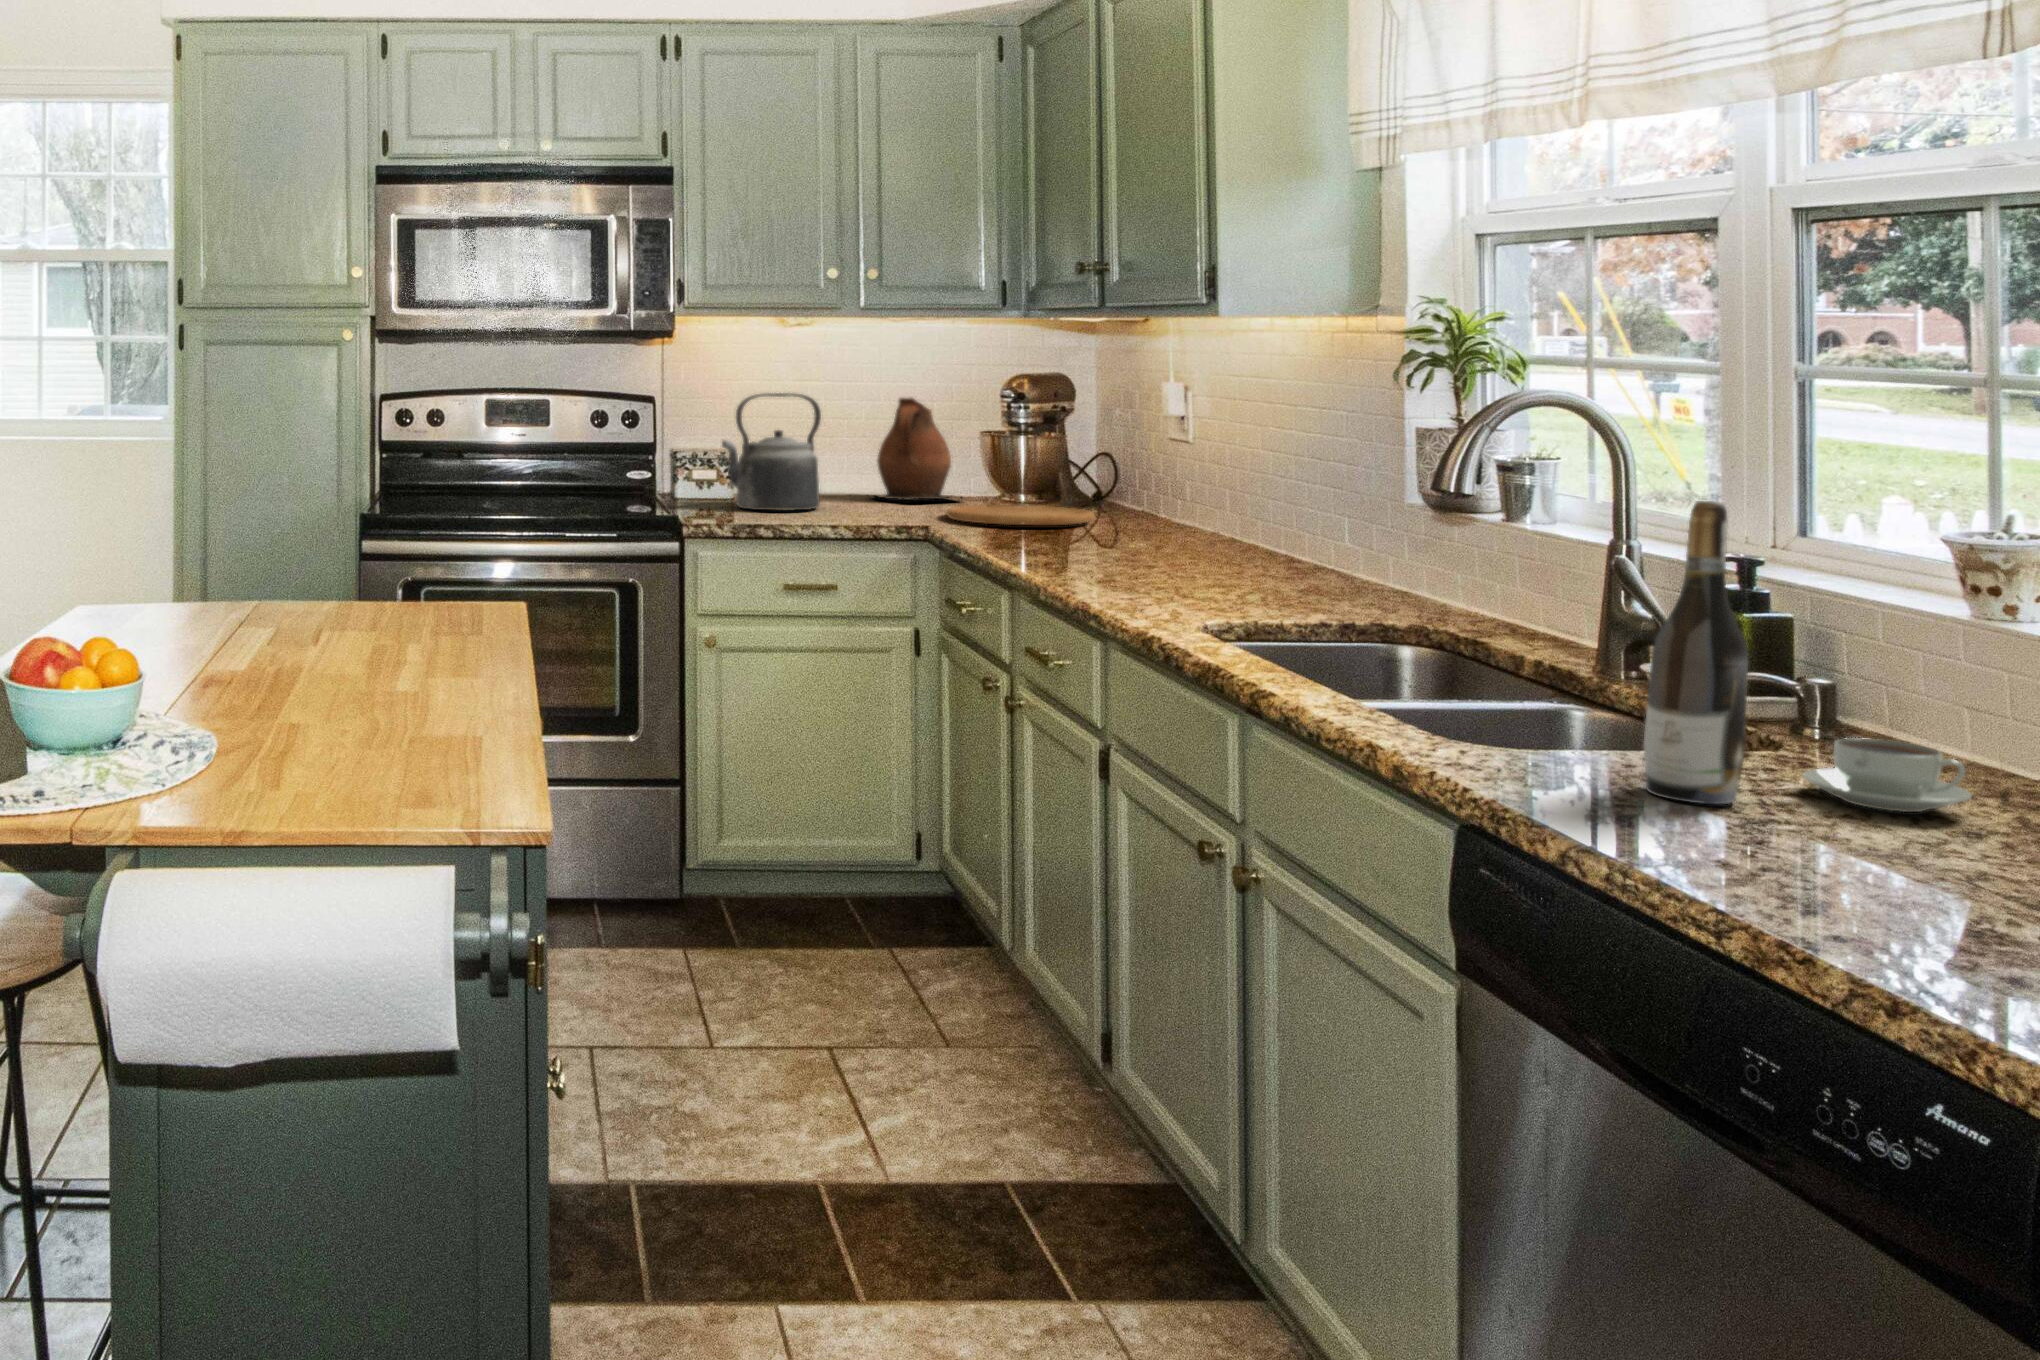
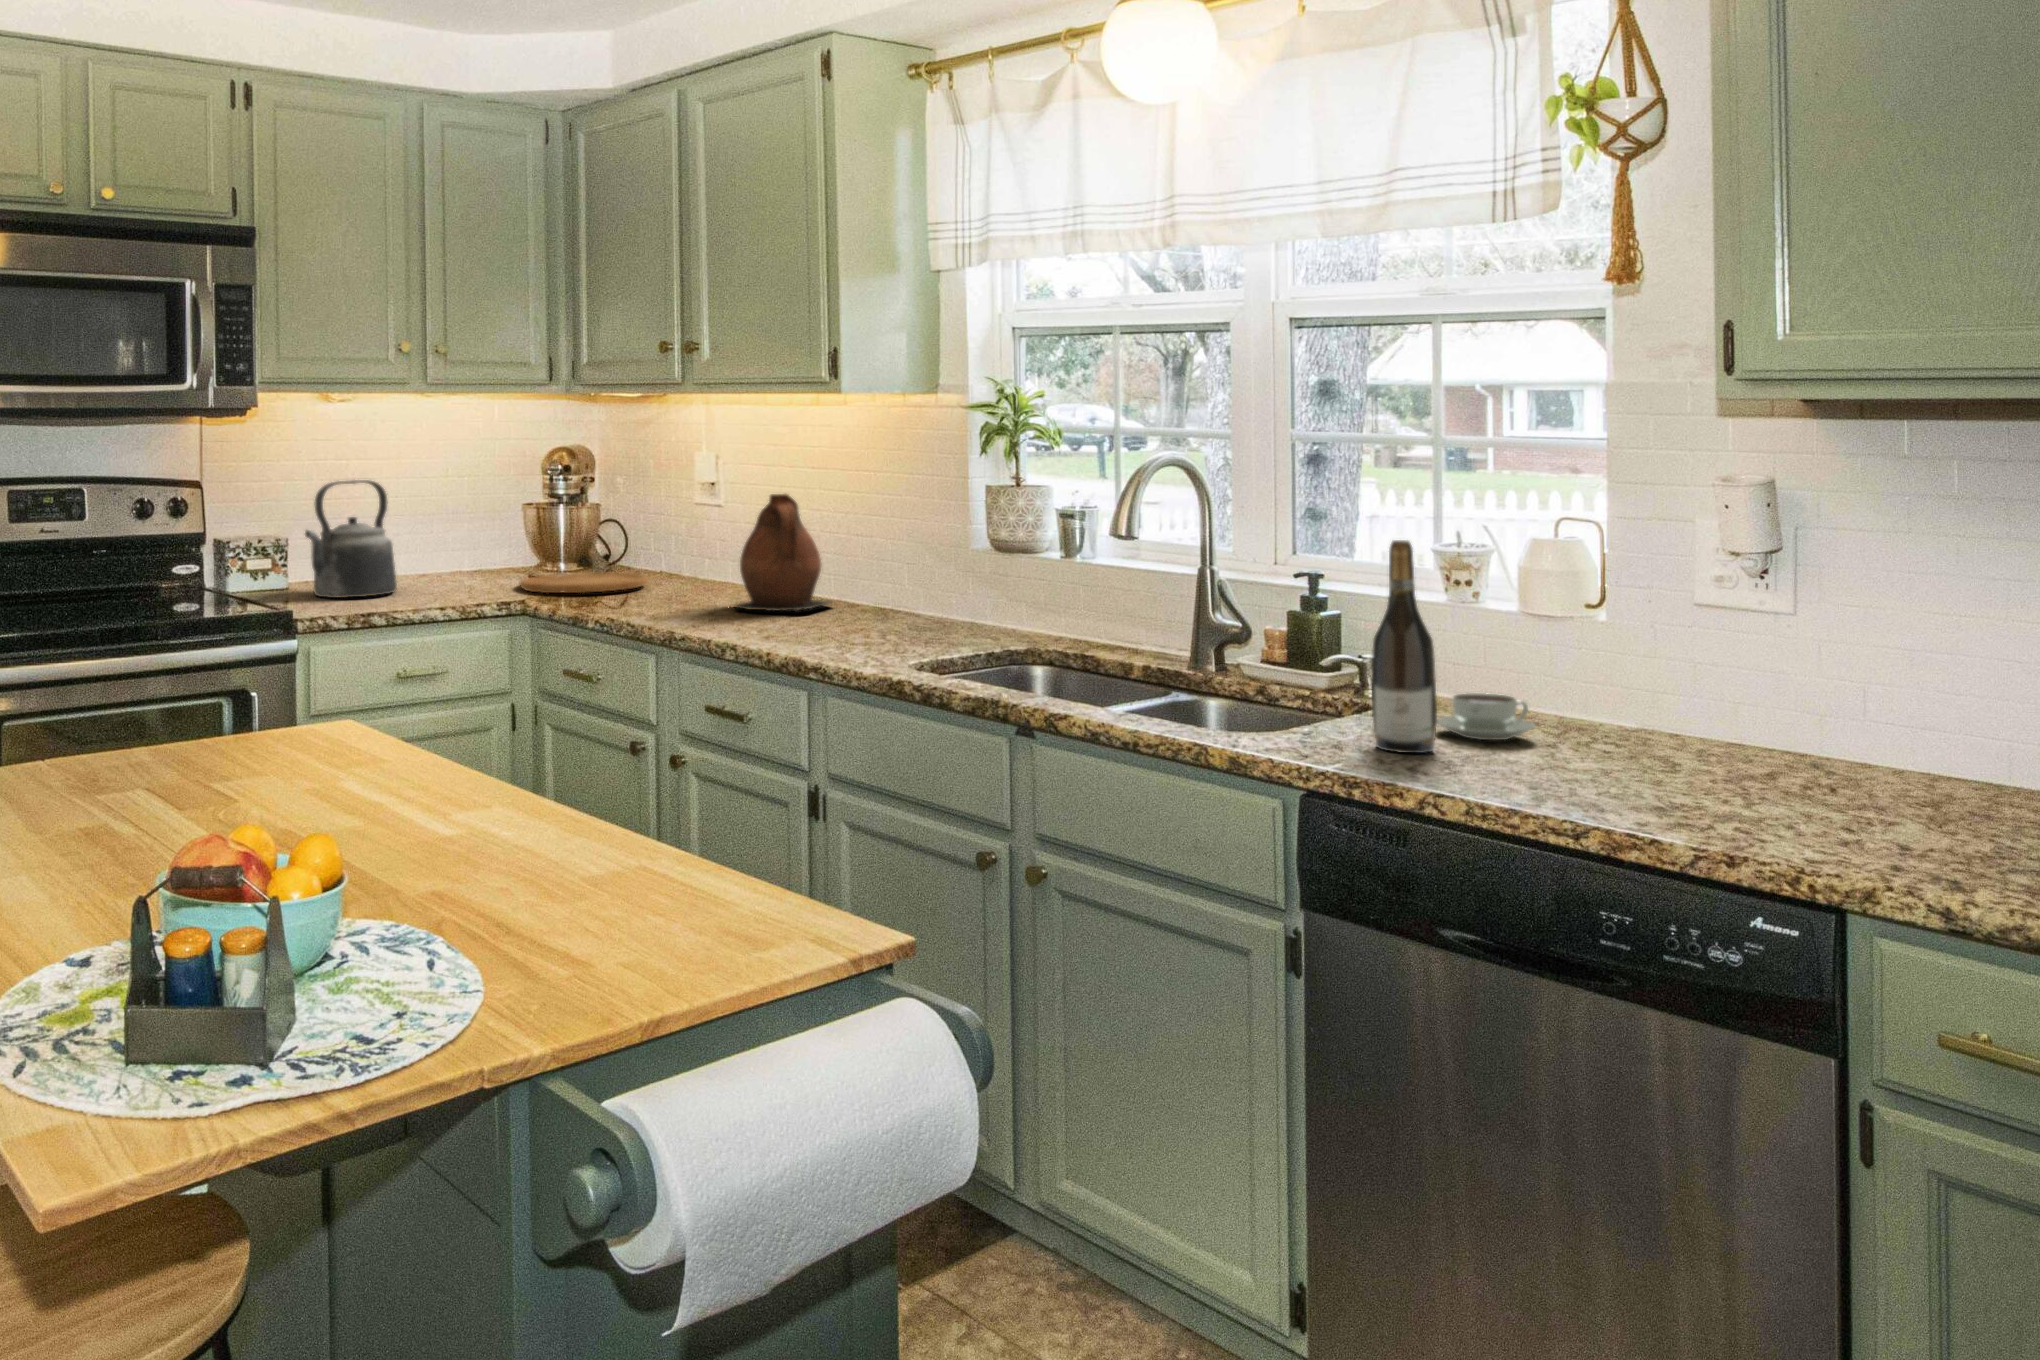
ceramic pitcher: present [868,397,962,500] -> present [735,494,831,611]

